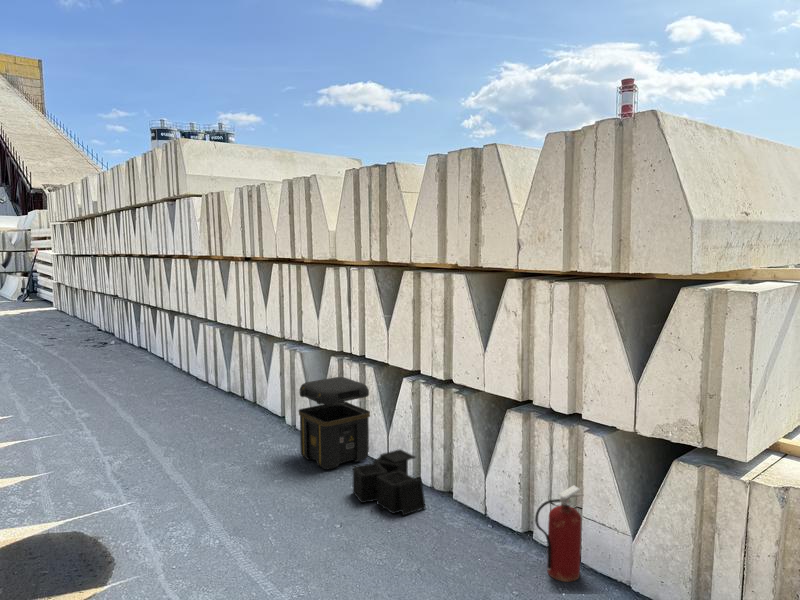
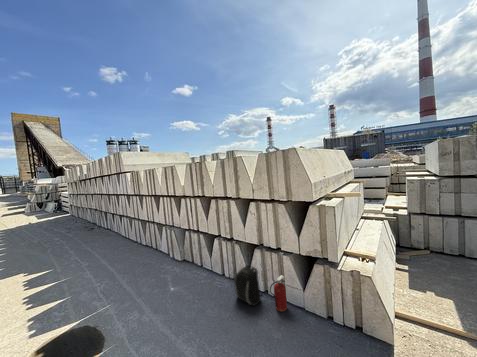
toolbox: present [299,377,370,469] -> none [176,239,204,276]
storage bin: present [353,450,426,515] -> none [199,265,228,293]
backpack: none [441,451,515,557] -> present [234,265,261,306]

